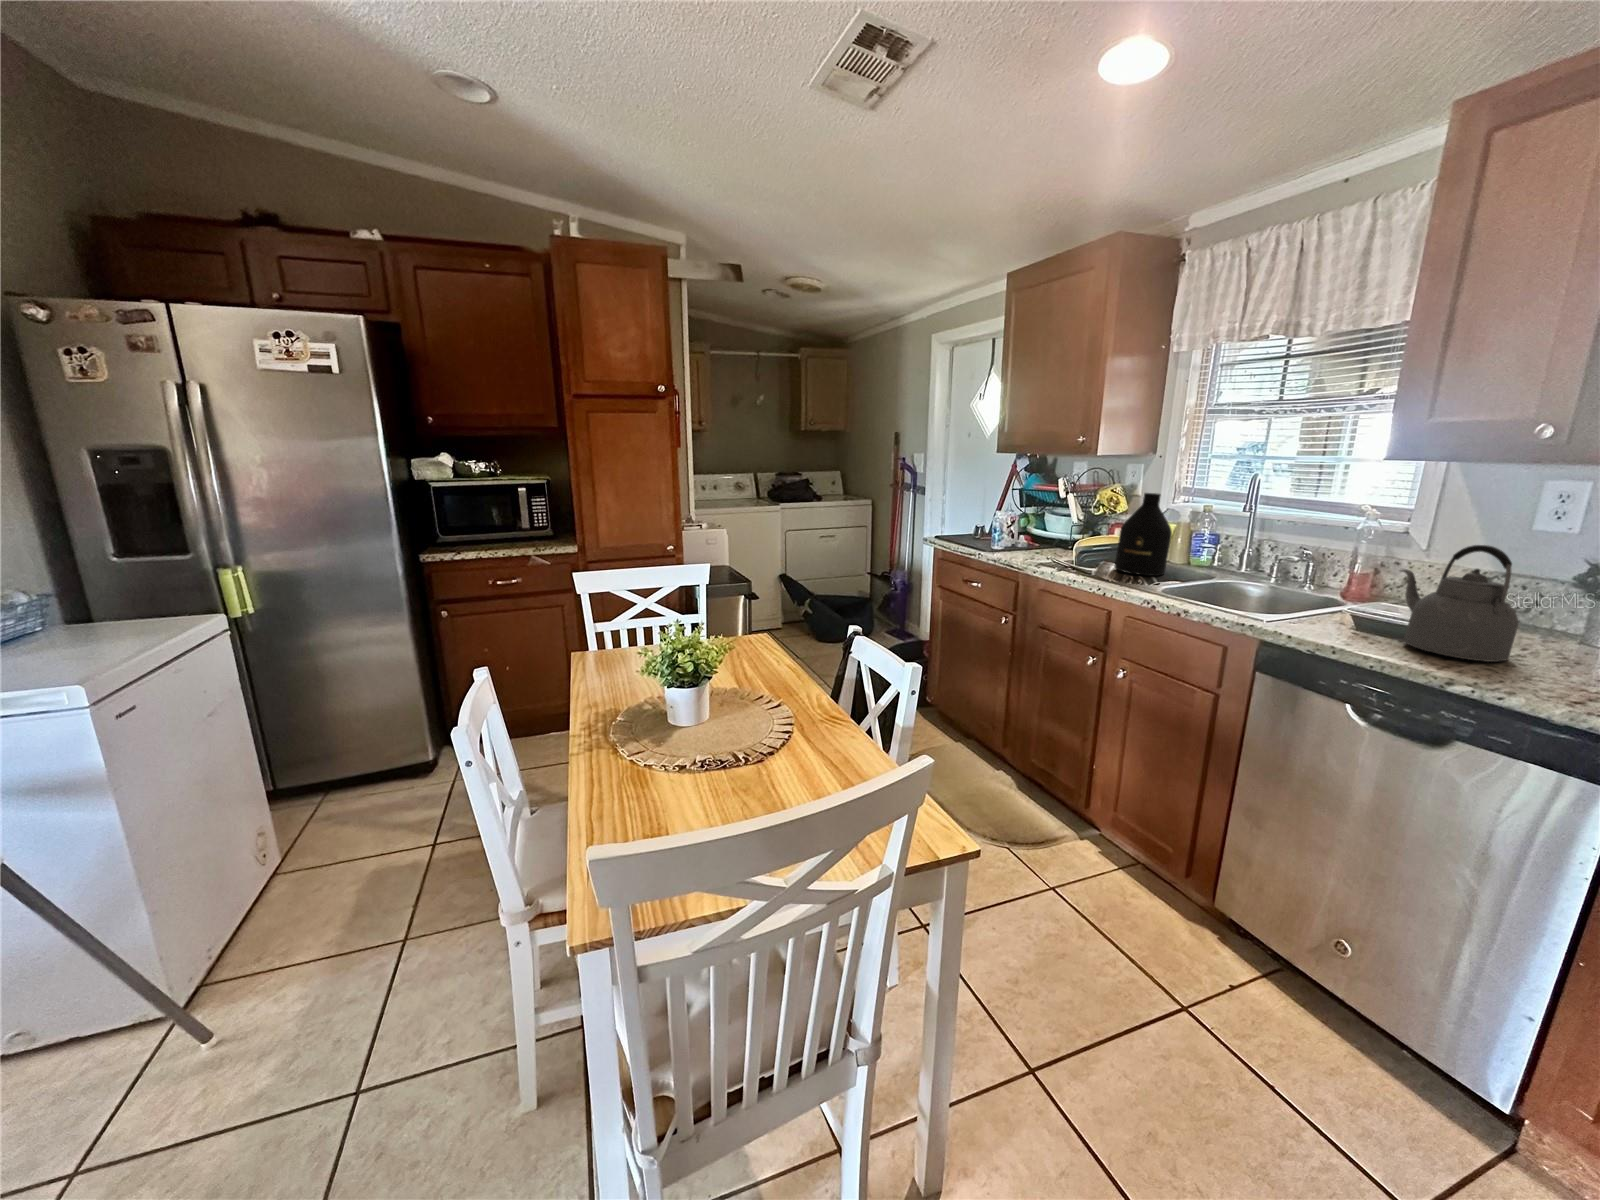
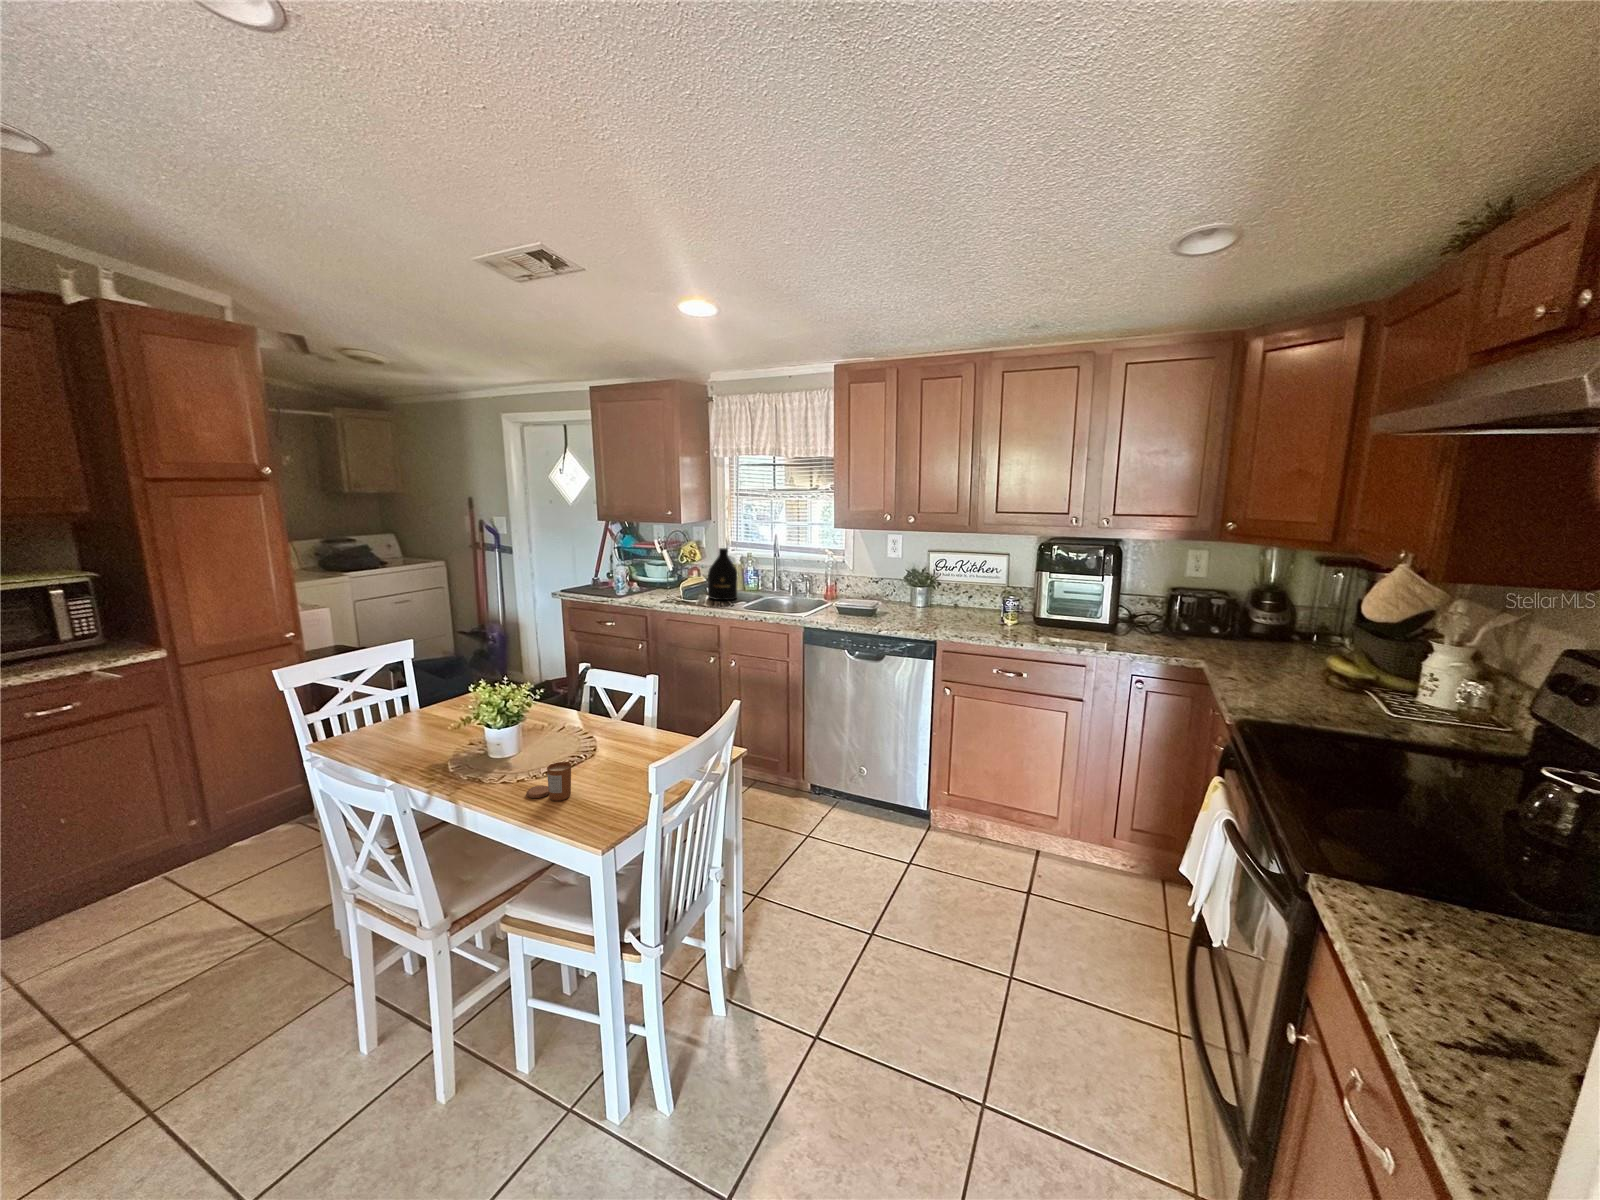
kettle: present [1400,545,1518,662] -> none [850,568,894,620]
candle: none [636,752,682,809] -> present [526,762,571,801]

